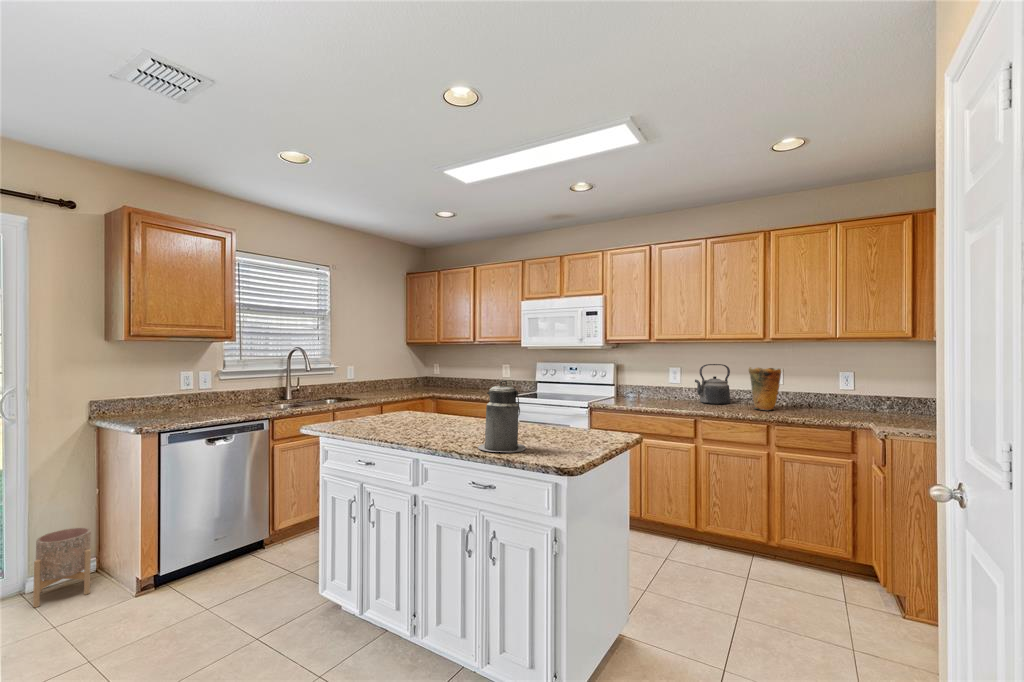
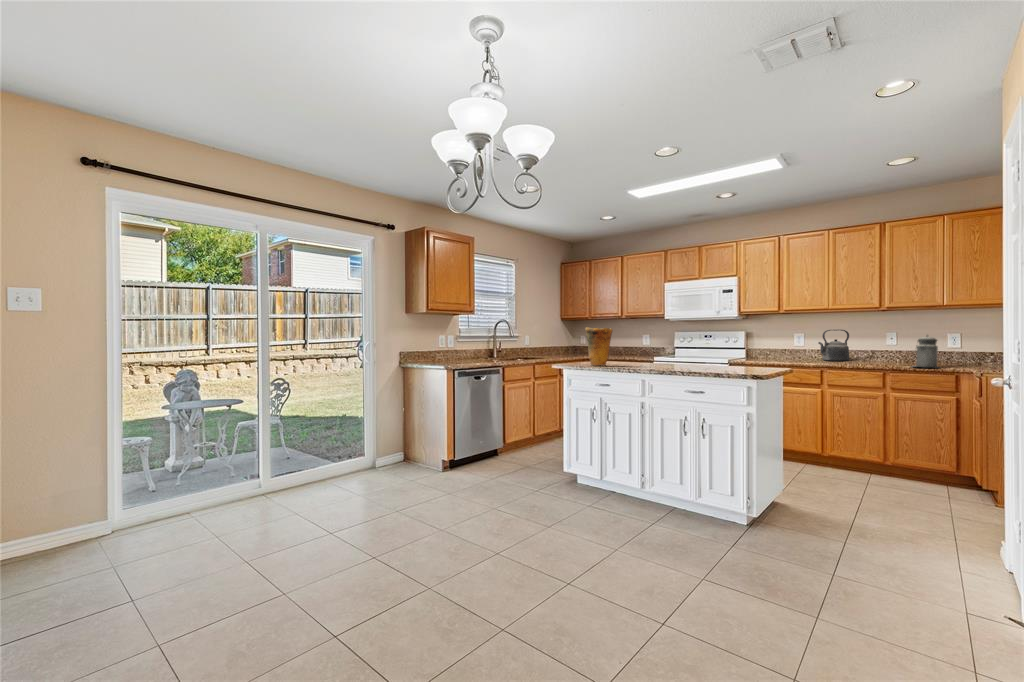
vase: present [749,367,781,410] -> present [586,328,612,366]
canister: present [478,380,526,453] -> present [916,335,938,367]
planter: present [33,528,91,607] -> none [382,431,413,474]

